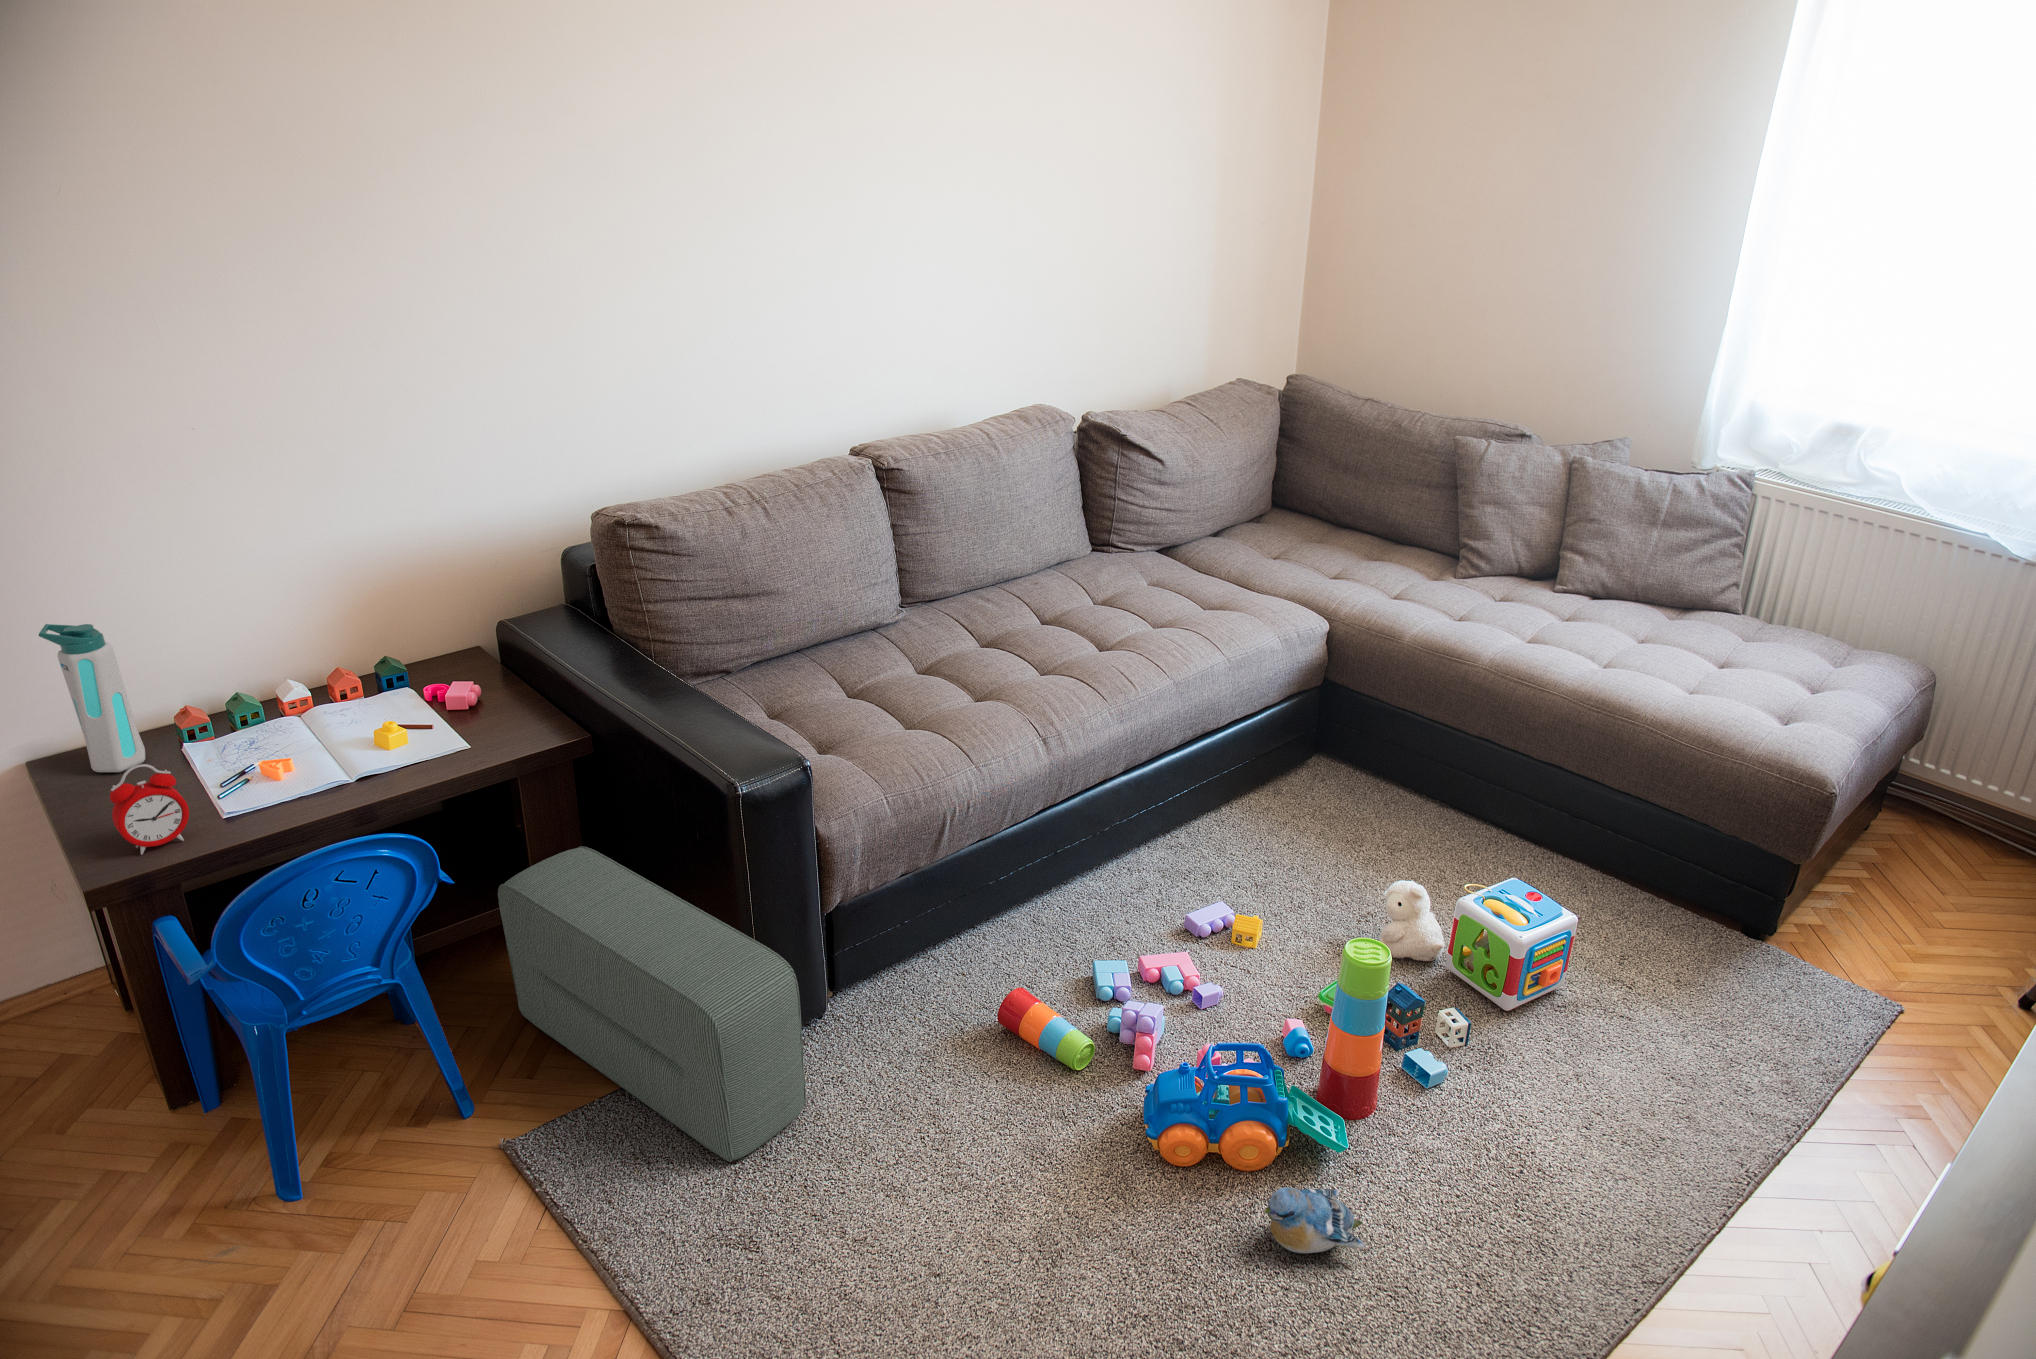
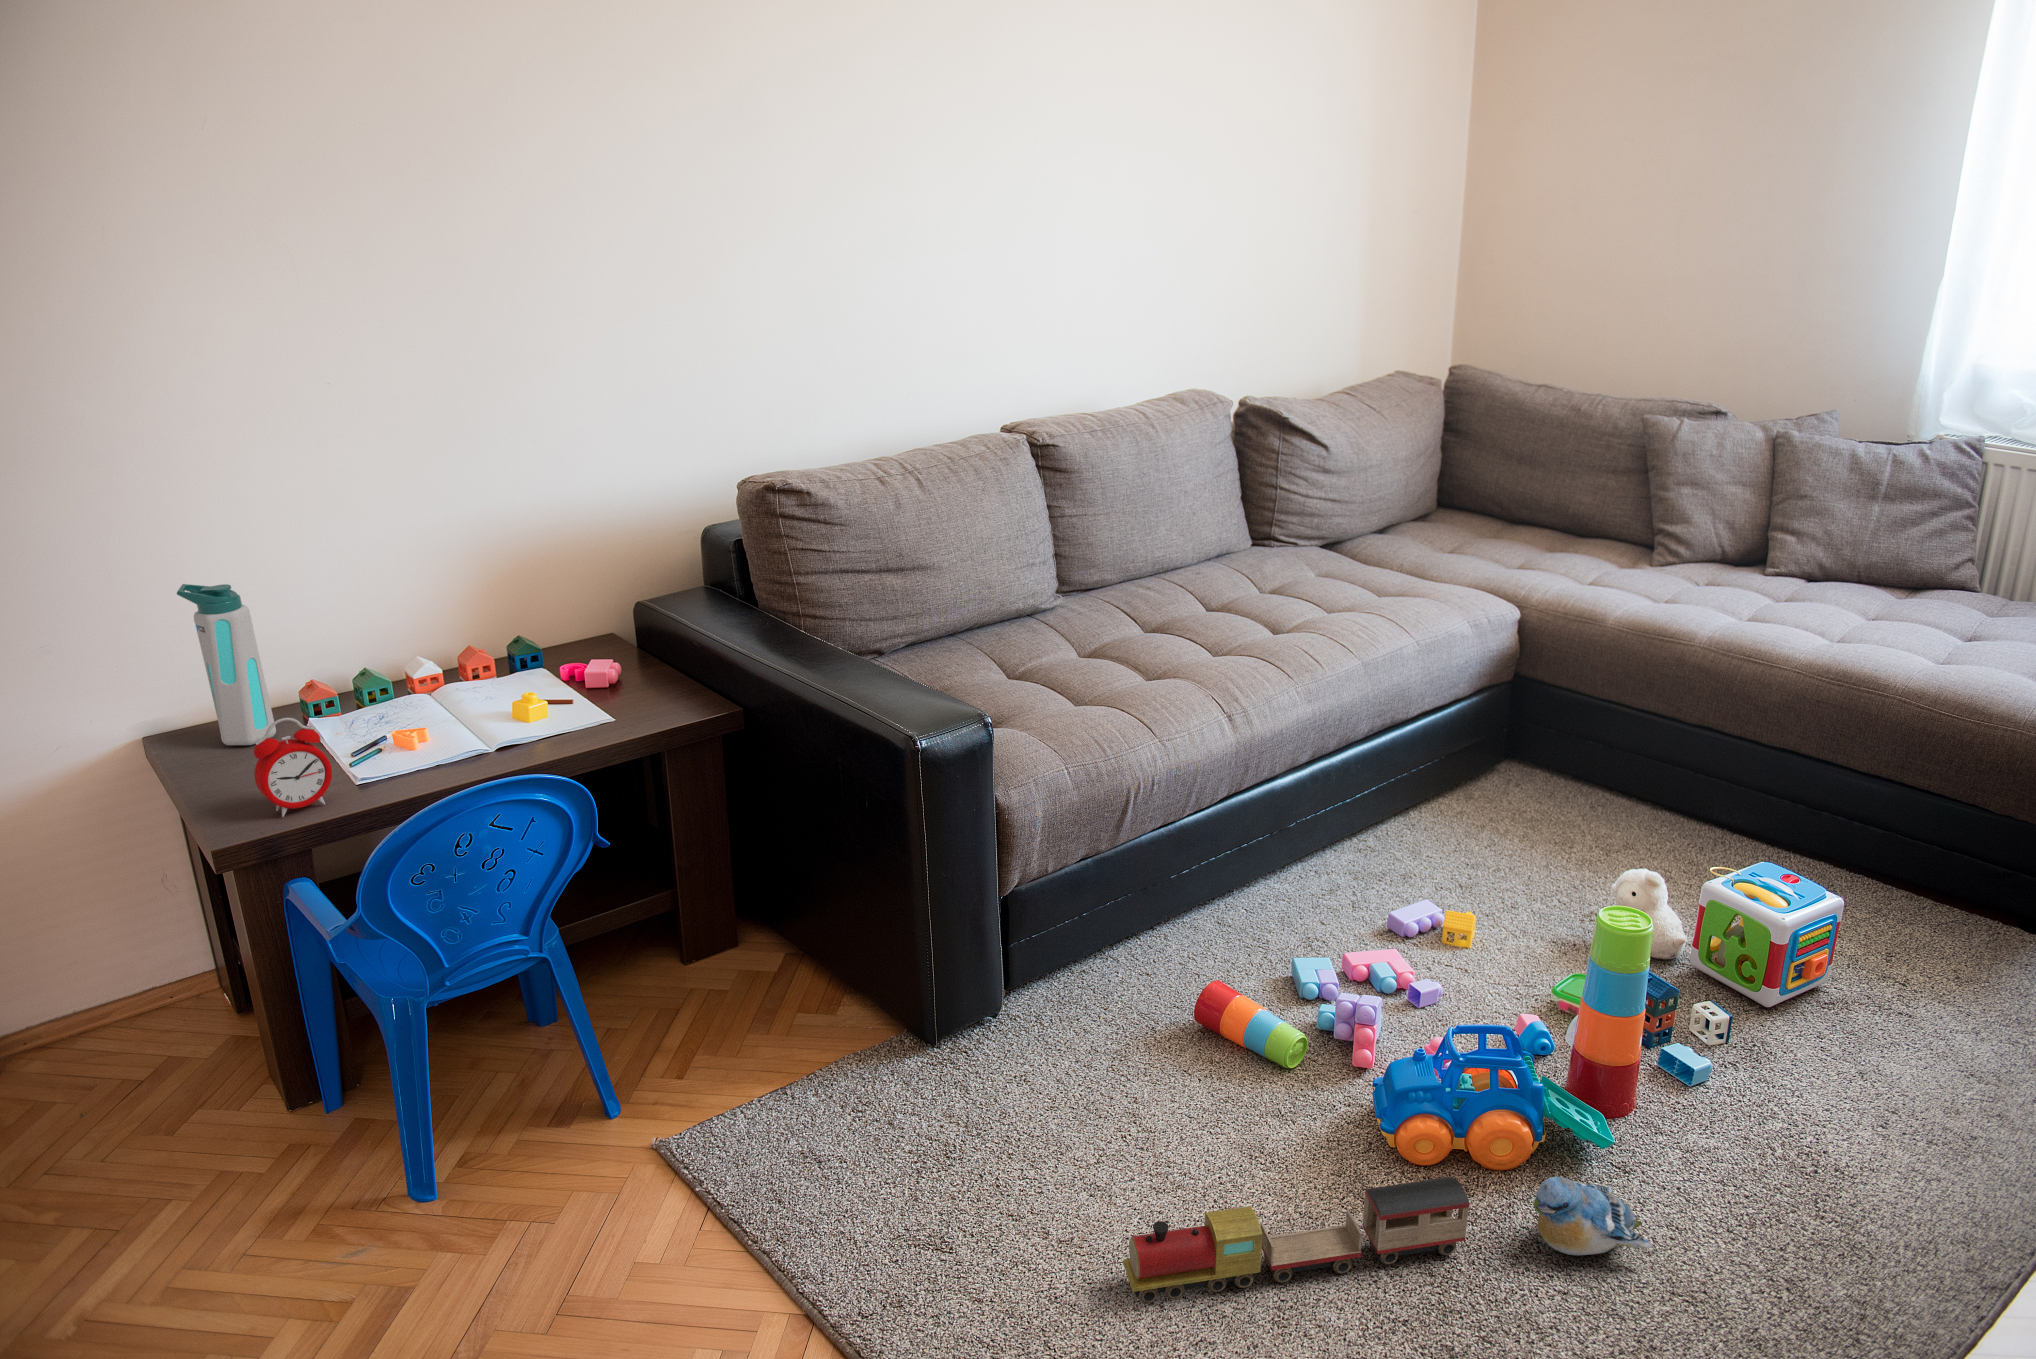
pouf: present [498,846,806,1162] -> none [646,828,988,1160]
toy train: none [905,1185,1209,1302] -> present [1123,1177,1469,1303]

